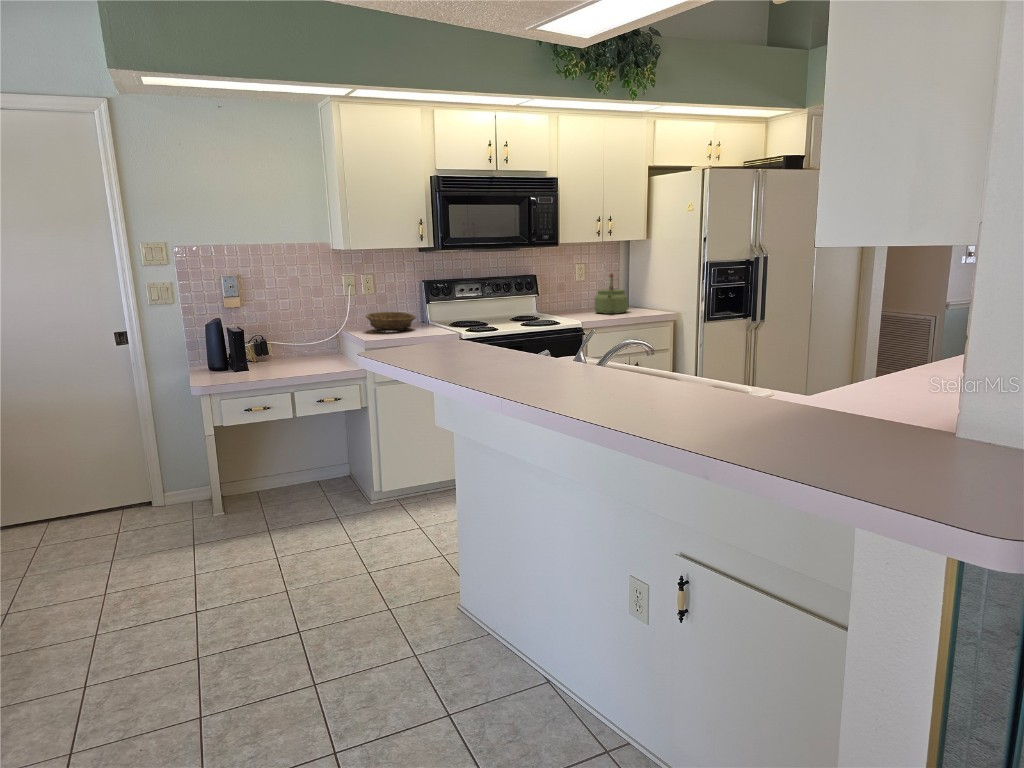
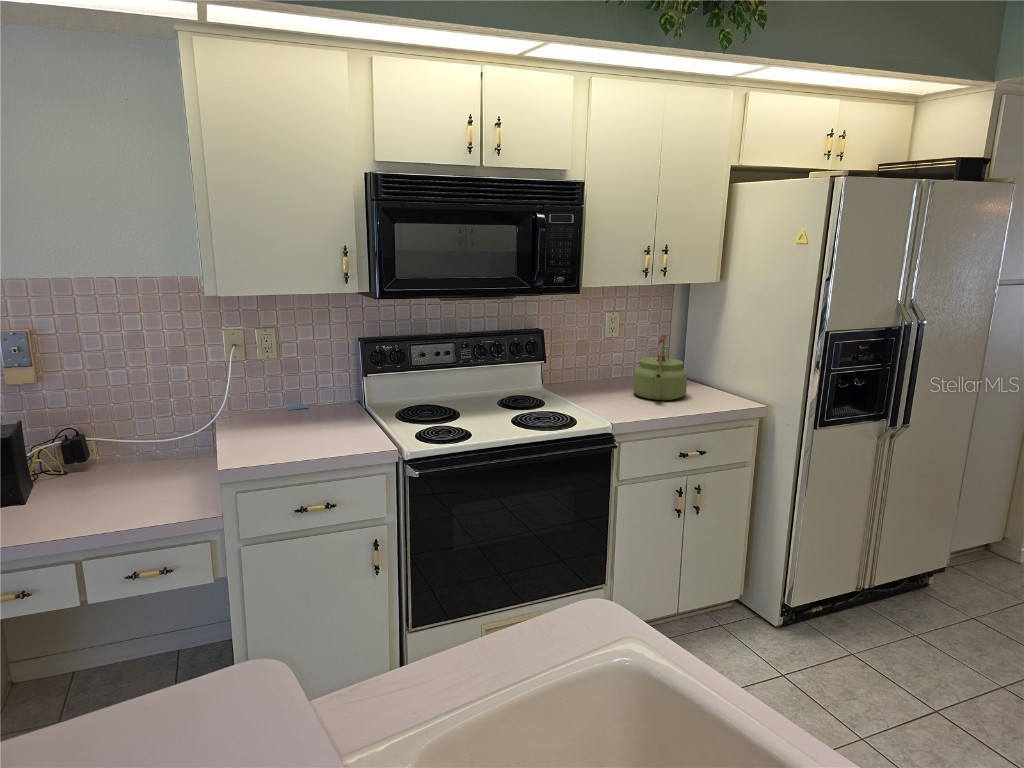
decorative bowl: present [366,312,416,332] -> none [247,391,334,433]

